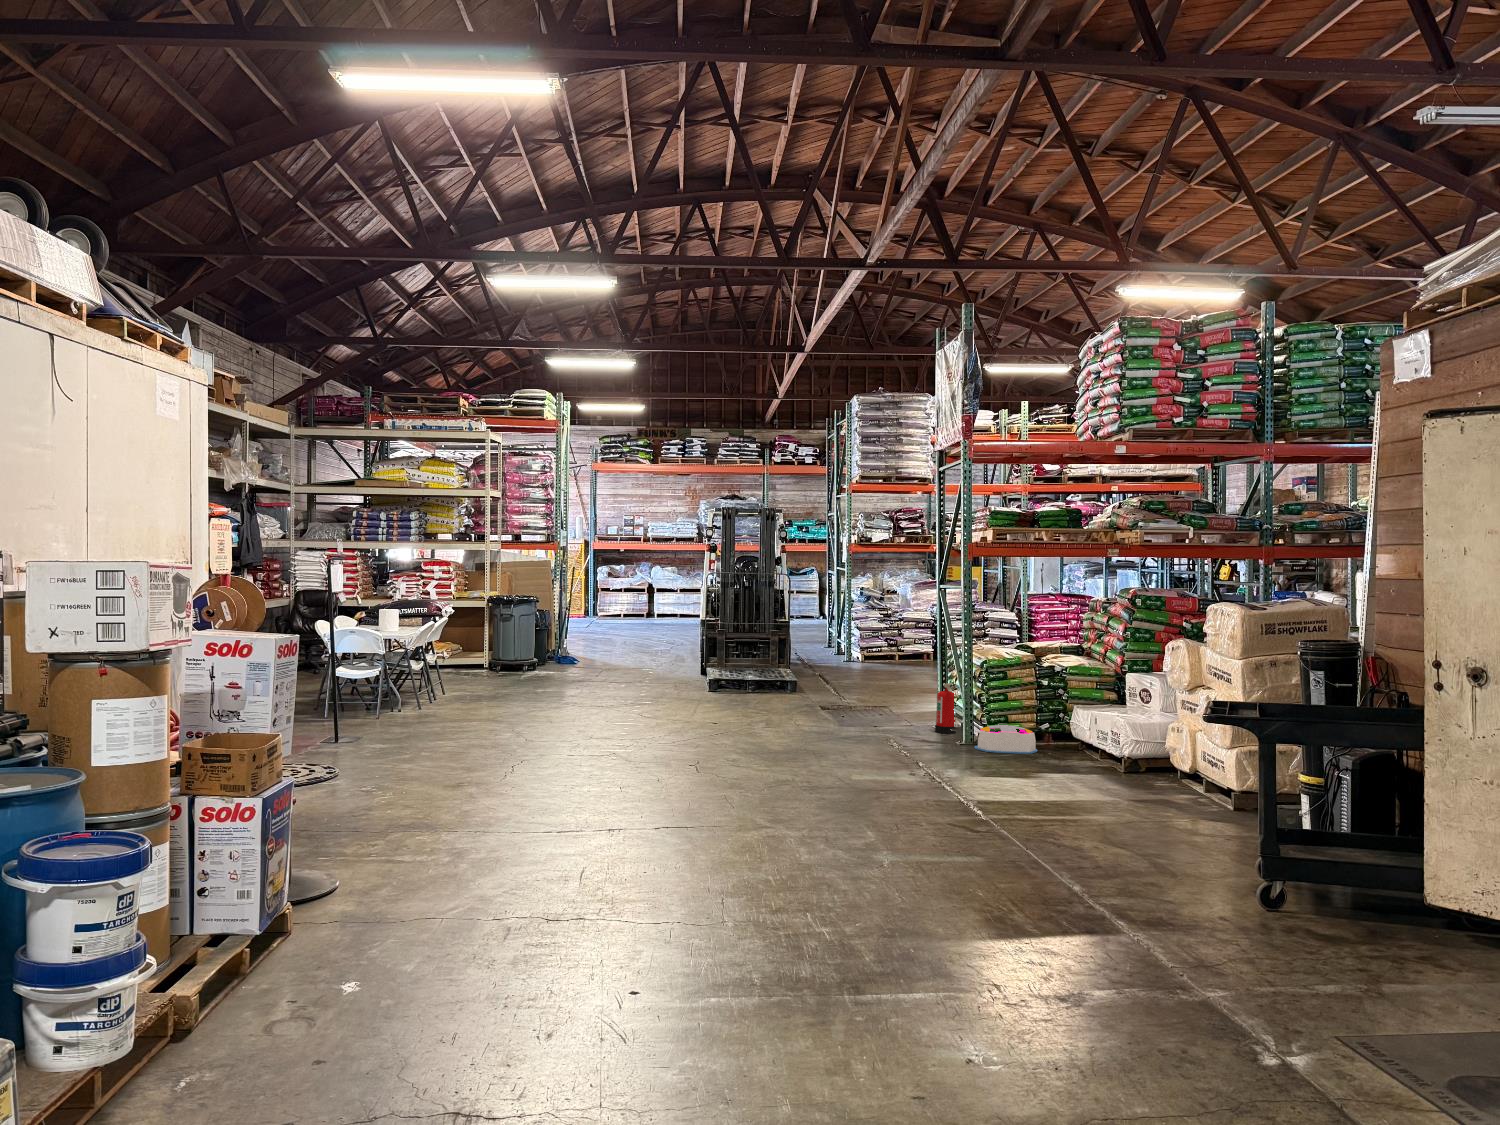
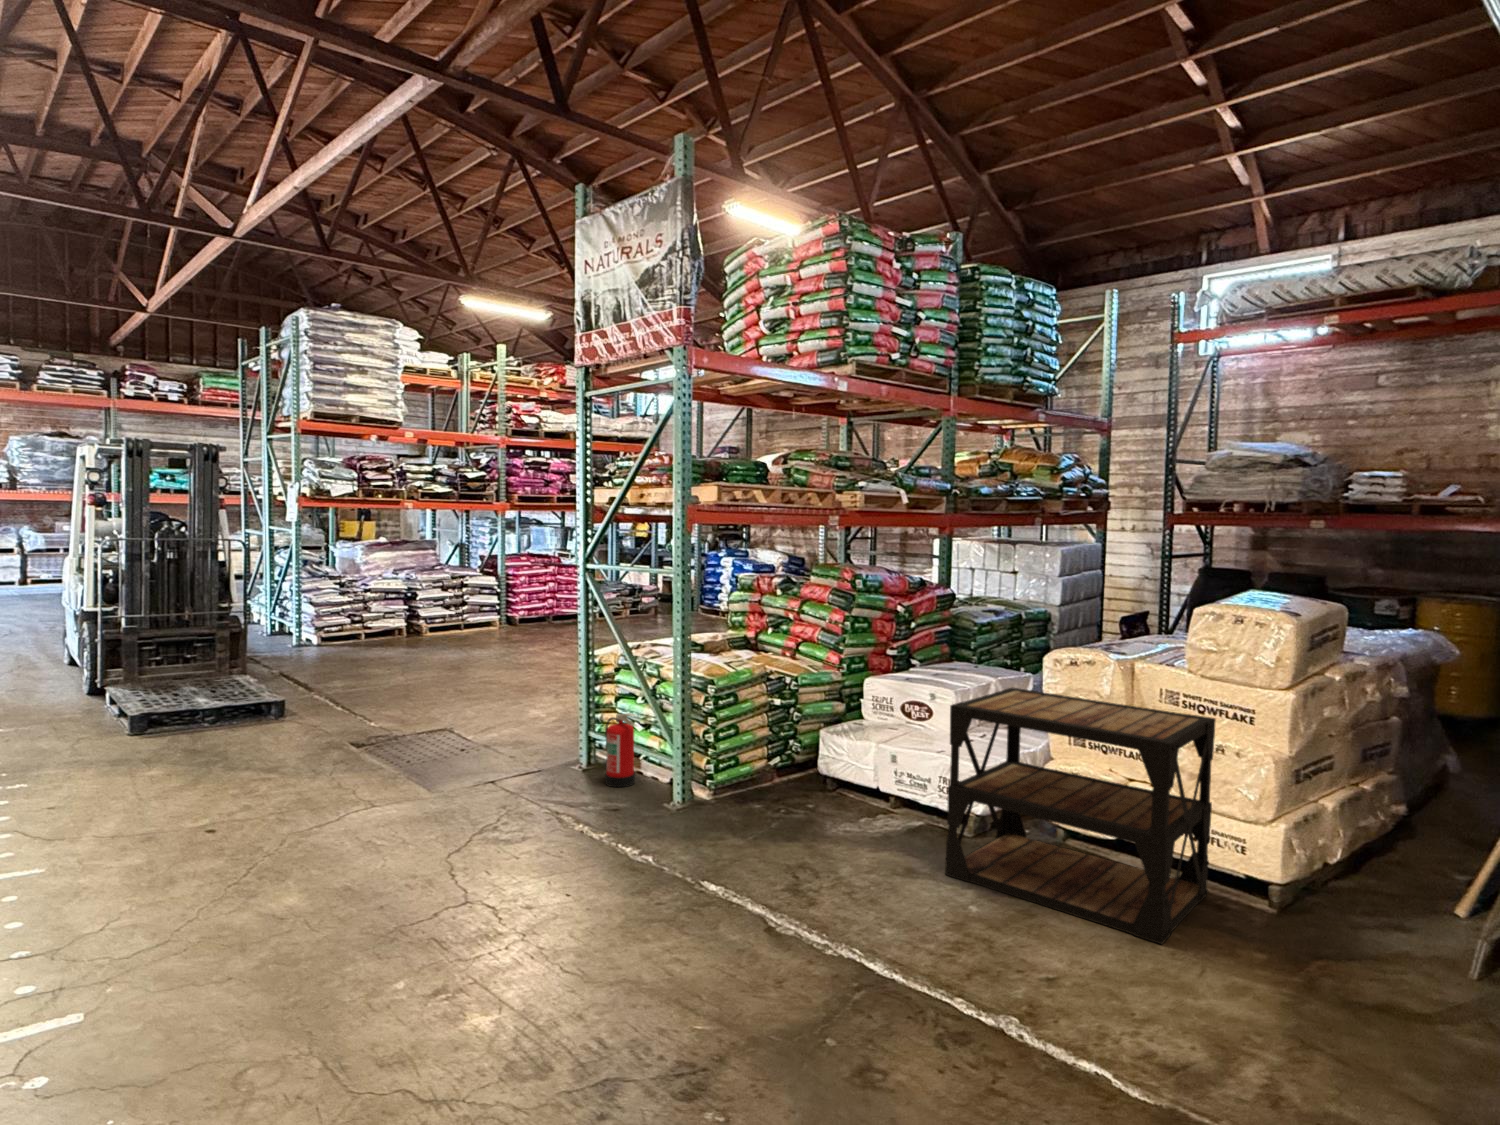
shelving unit: none [1065,667,1229,812] -> present [945,688,1216,944]
storage bin: present [974,724,1037,754] -> none [710,768,793,822]

